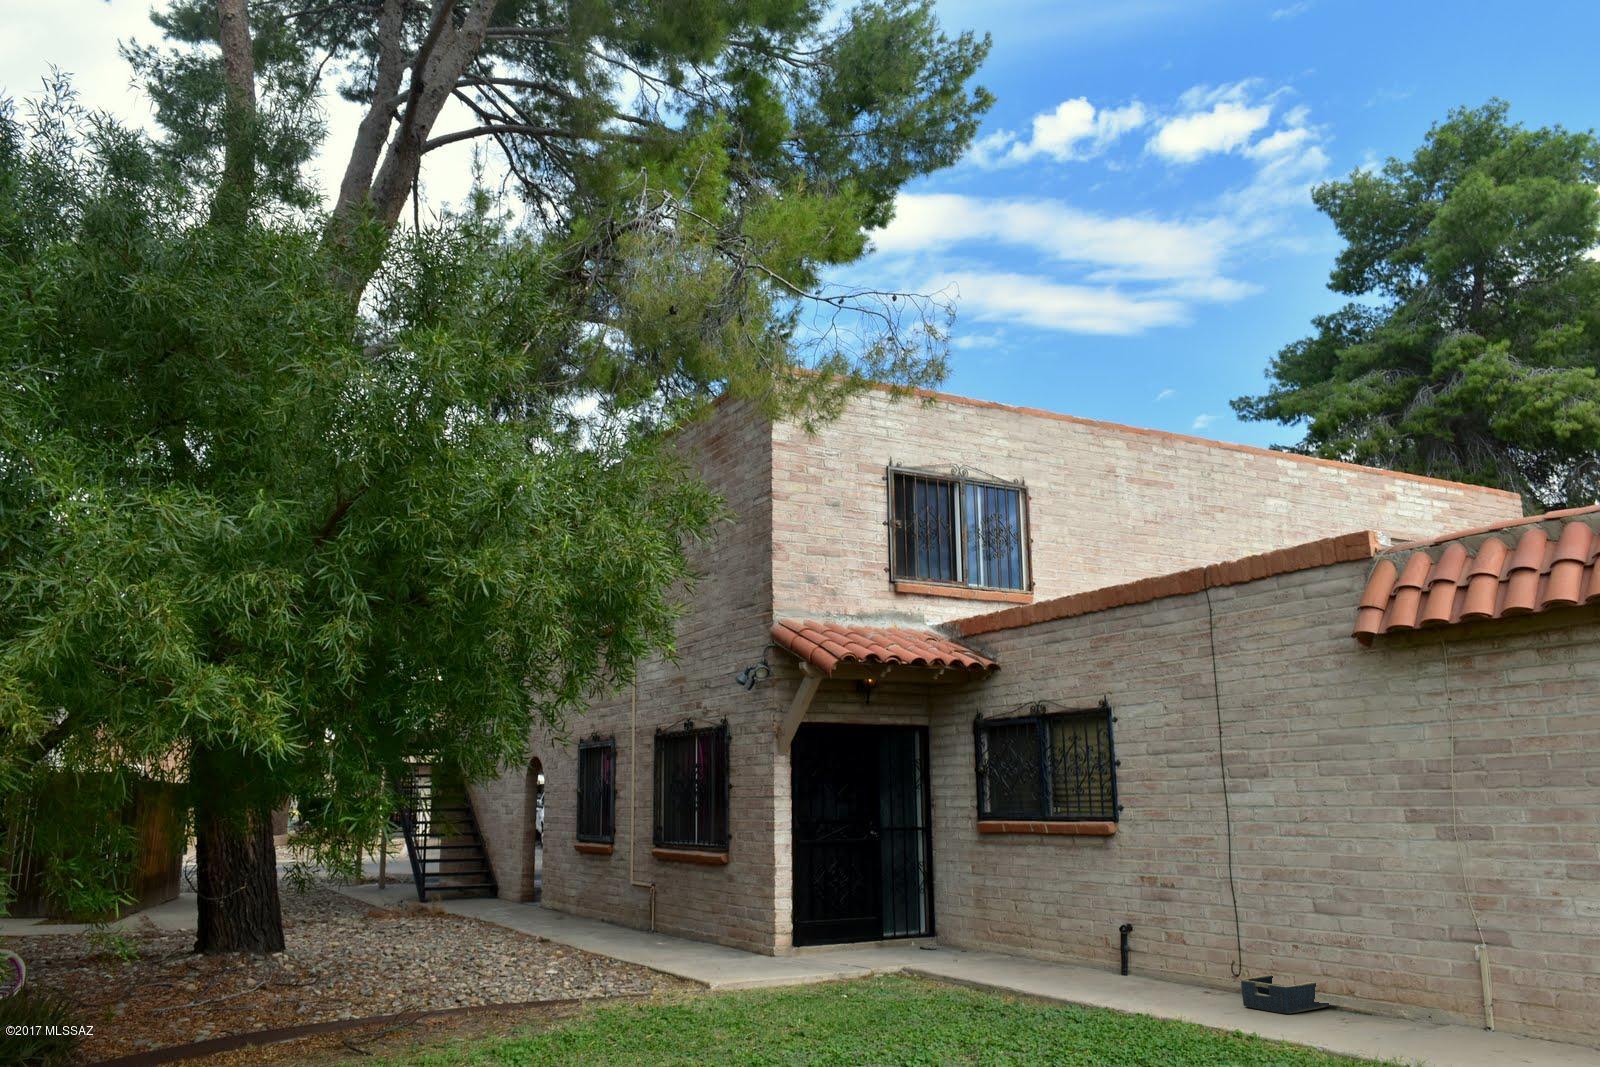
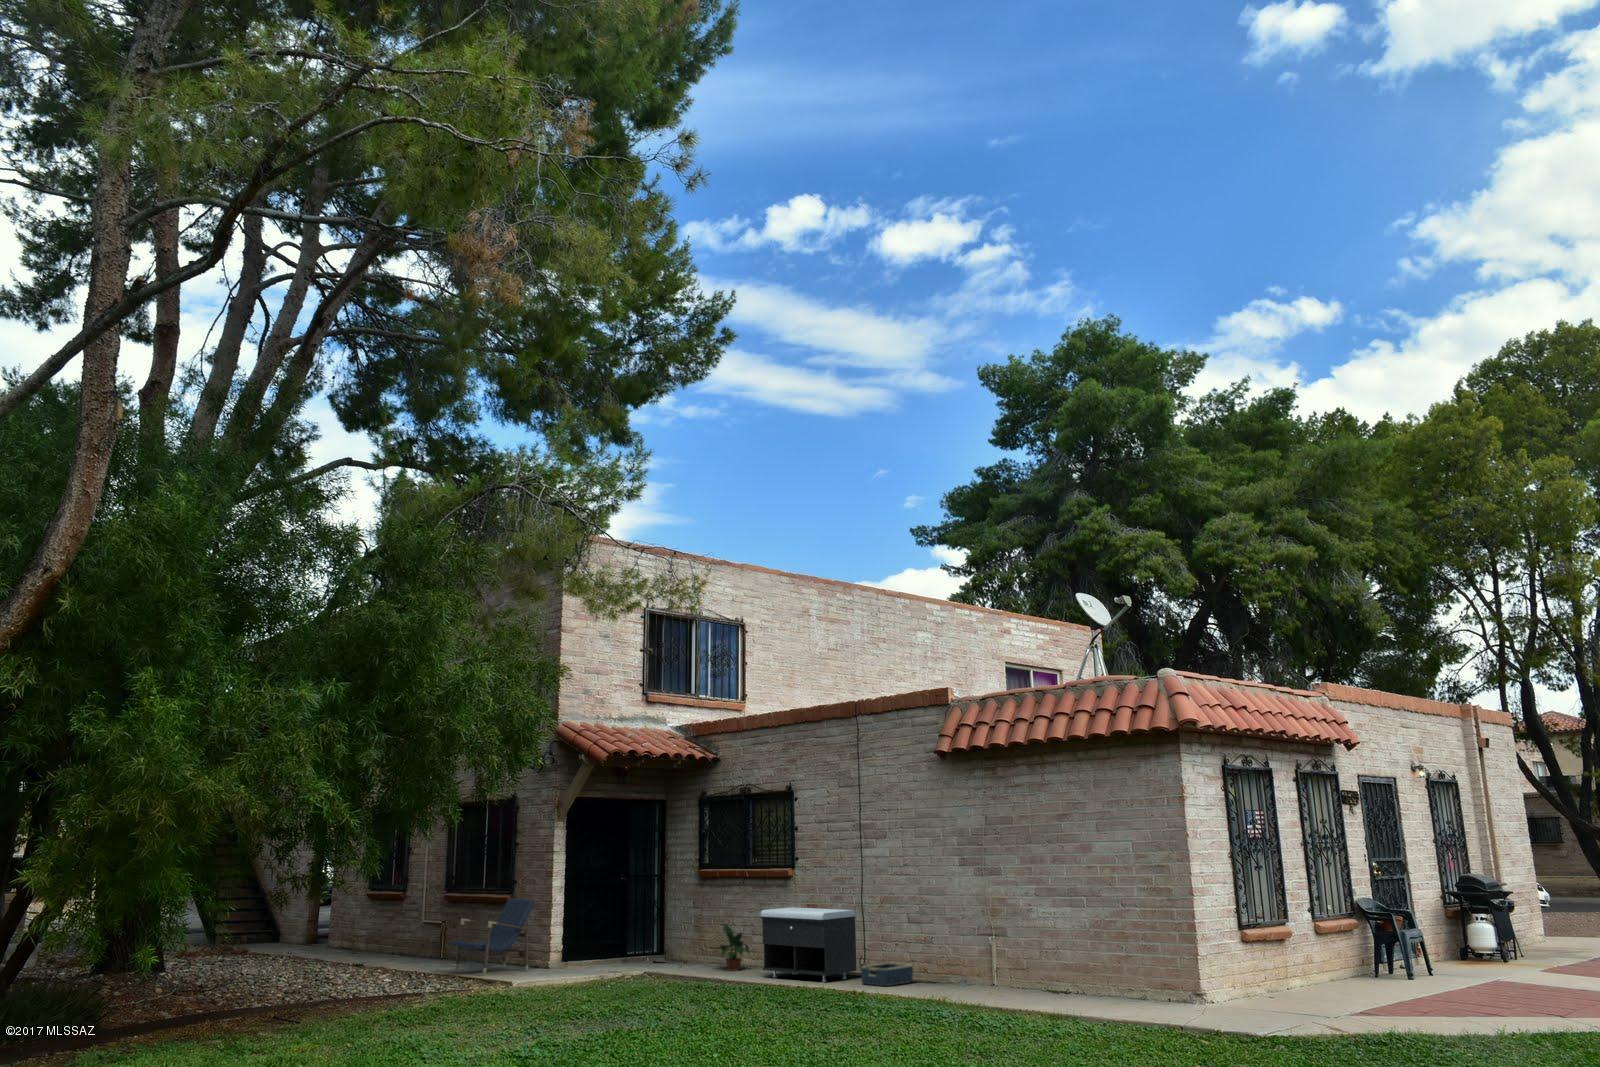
lounge chair: none [646,858,753,964] -> present [451,899,534,976]
storage bench: none [1072,880,1229,999] -> present [761,907,856,982]
potted plant: none [1003,900,1057,968] -> present [720,924,749,971]

